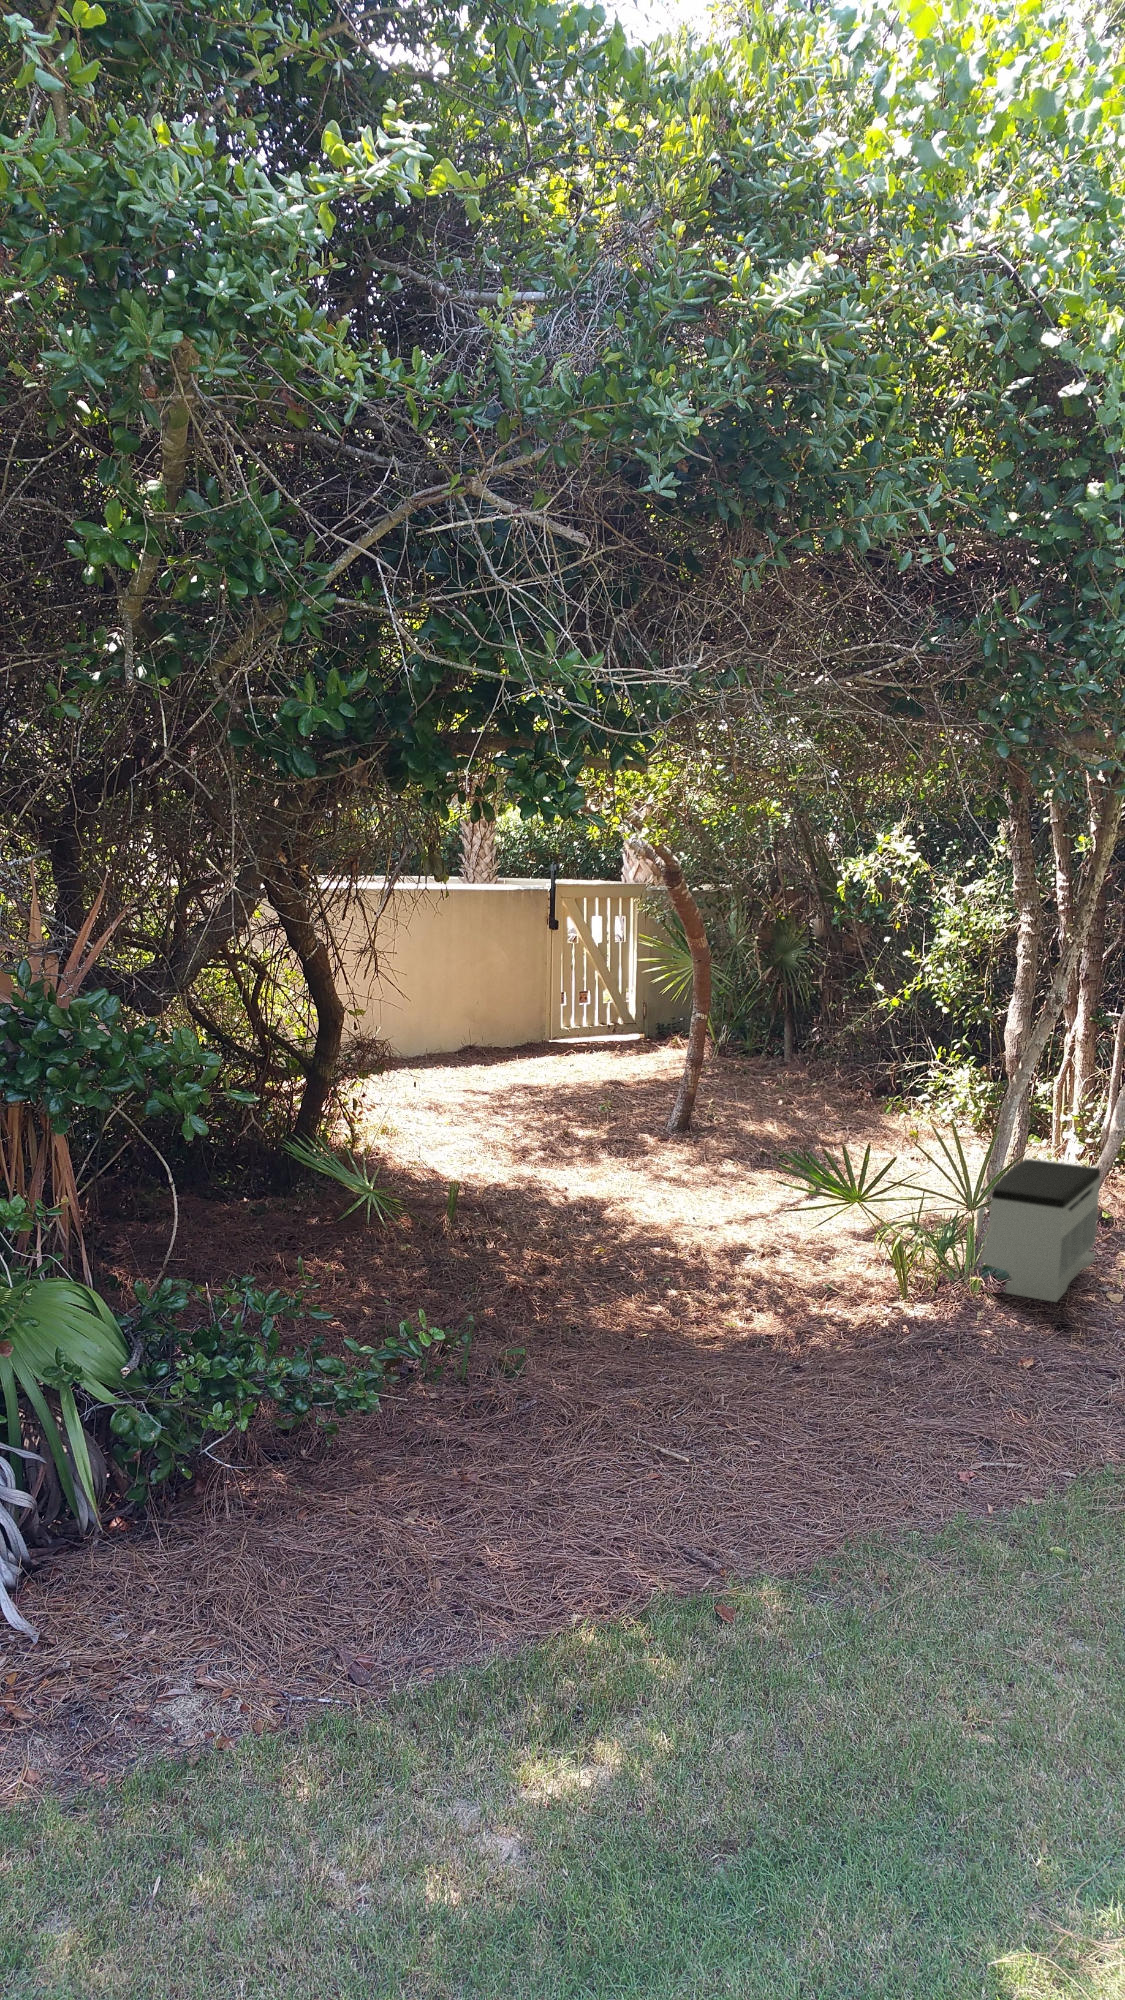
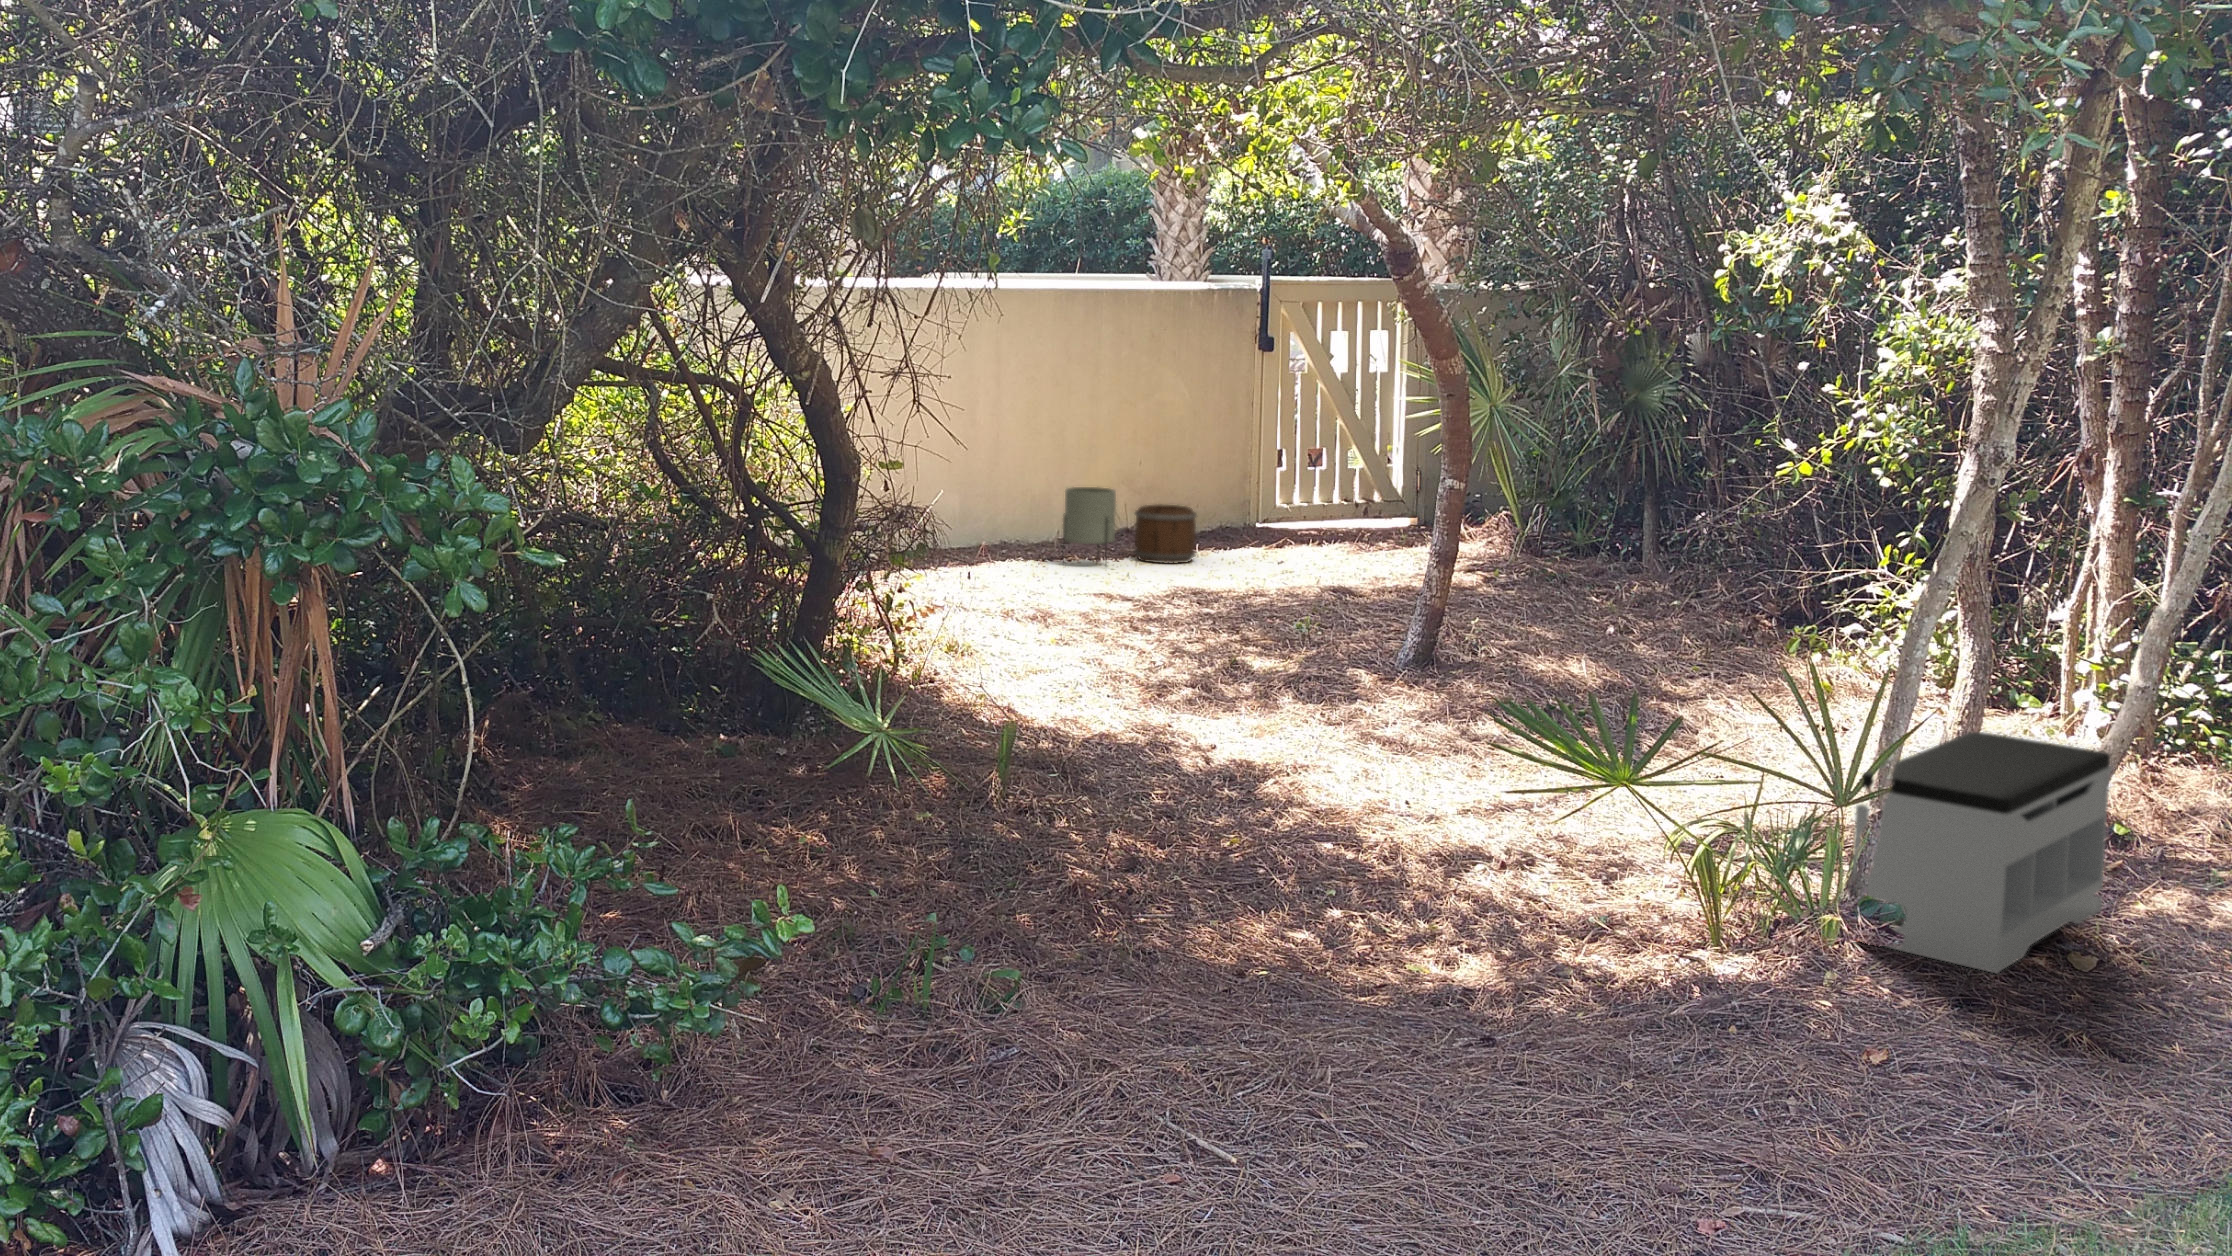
planter: none [429,1018,464,1072] -> present [1063,487,1116,554]
bucket: none [474,1029,515,1068] -> present [1134,504,1197,564]

